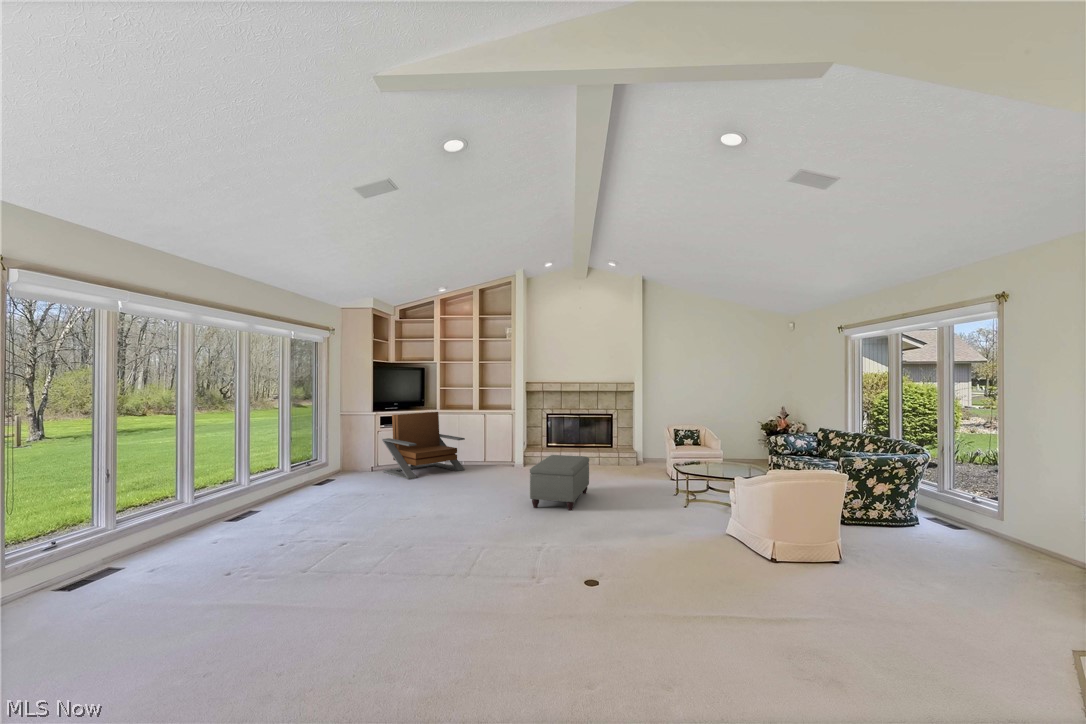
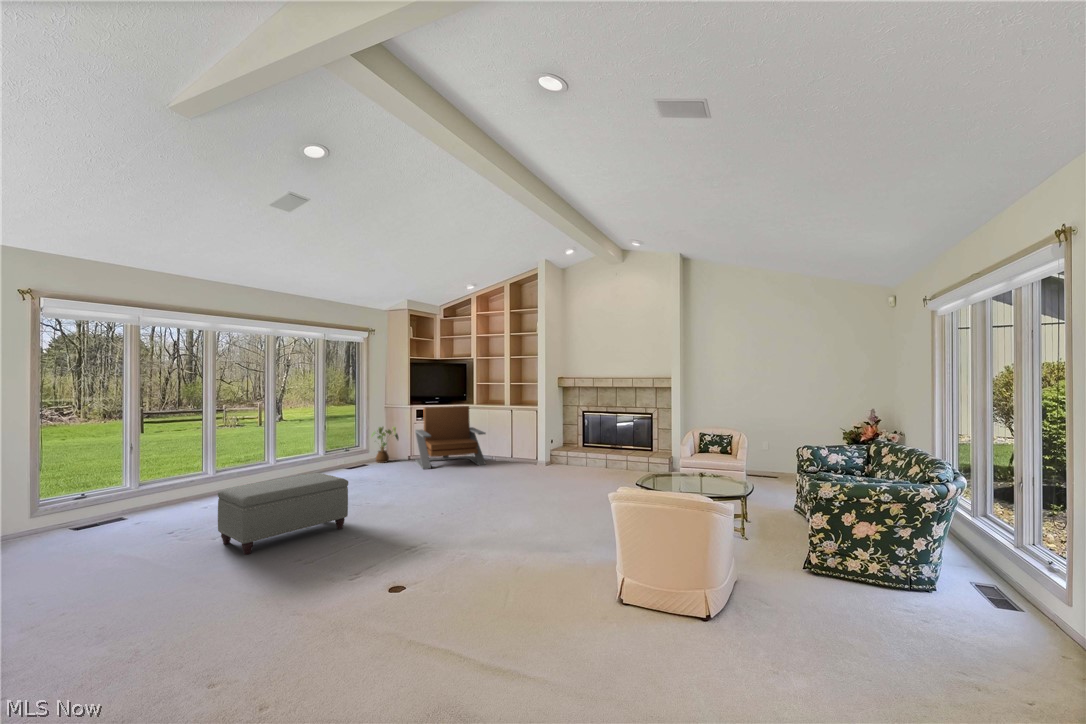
house plant: none [336,436,367,477] -> present [372,427,399,463]
ottoman: present [530,455,589,511] -> present [218,473,348,555]

